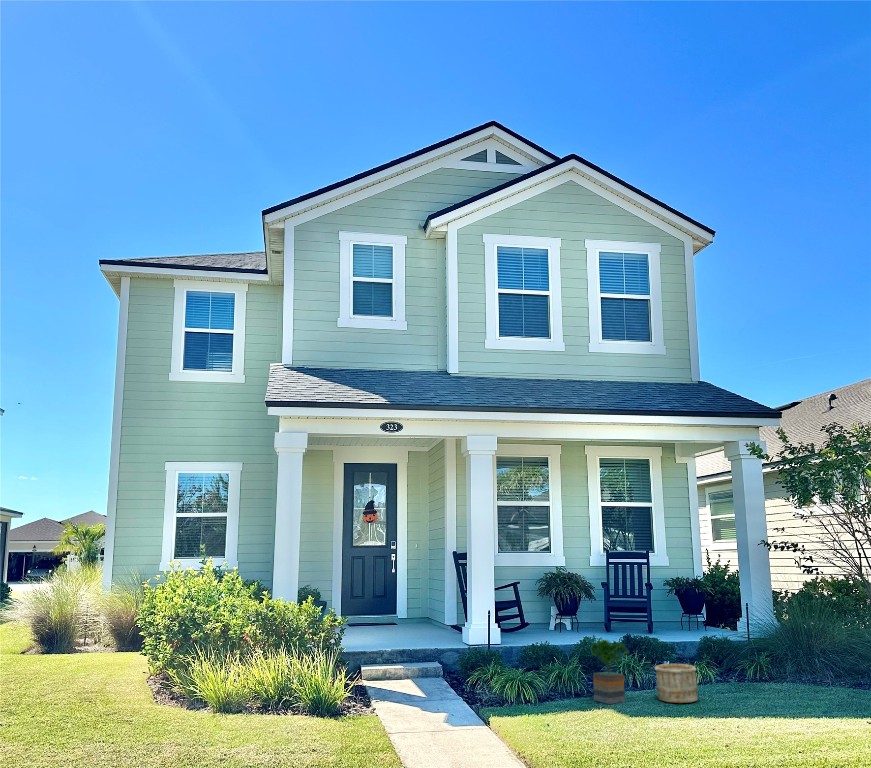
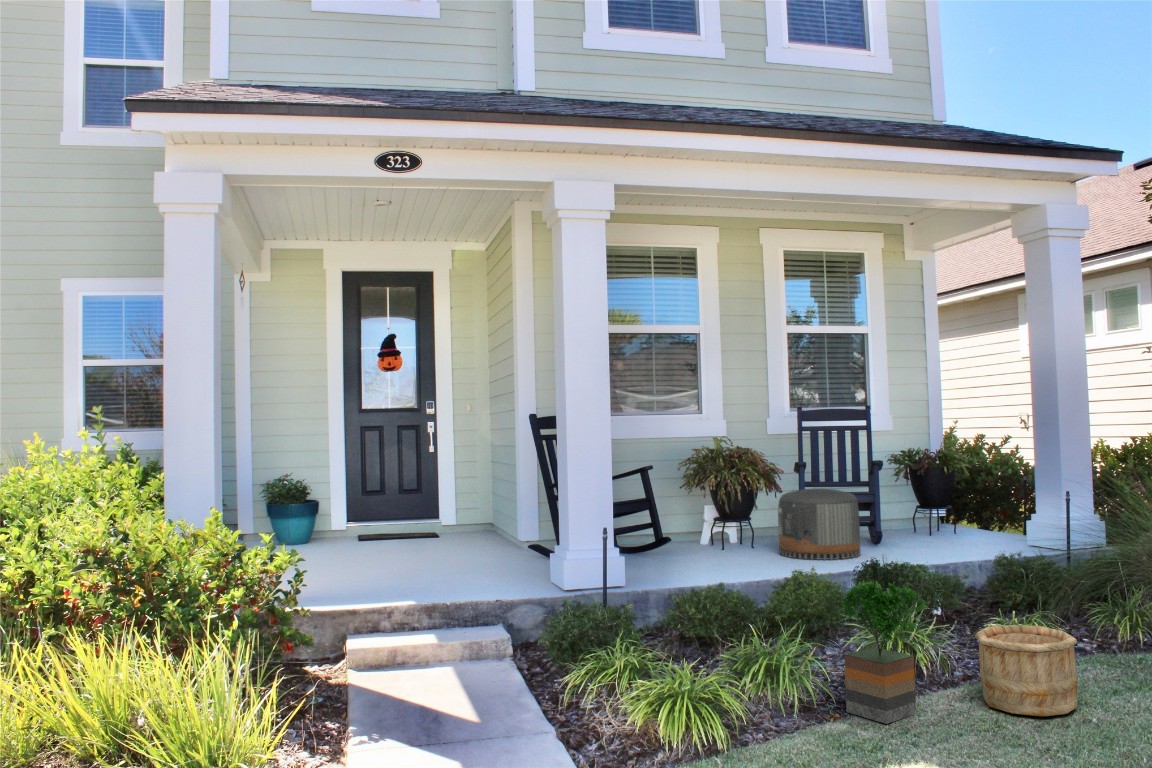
pouf: none [589,599,635,639] -> present [778,489,861,560]

